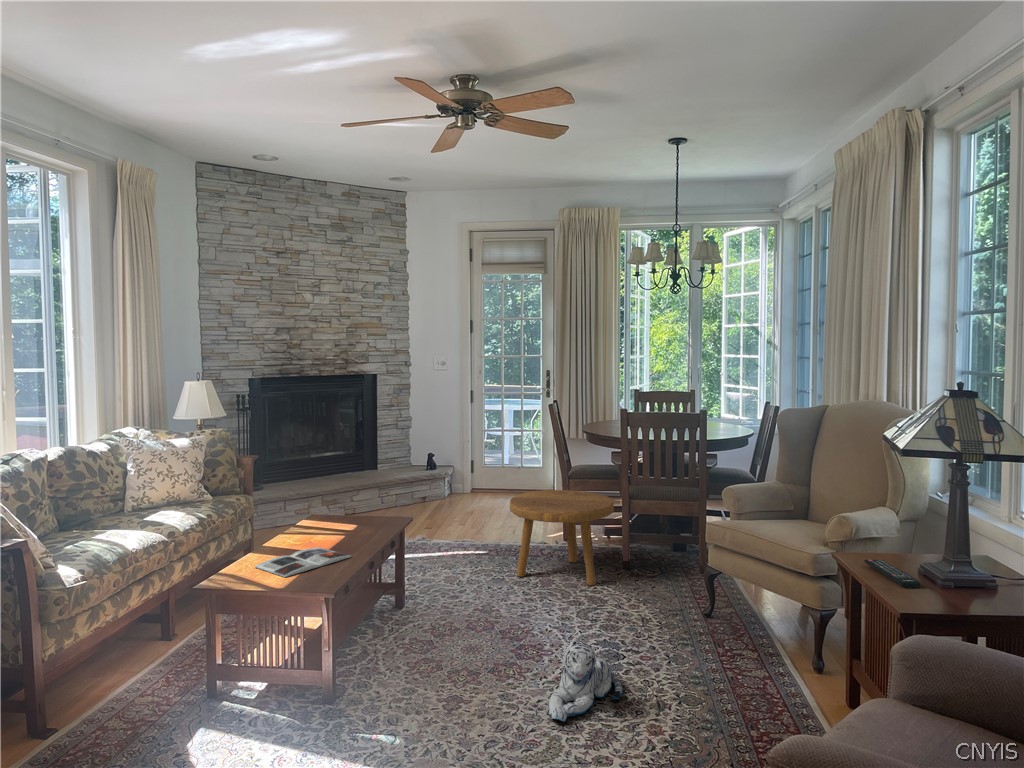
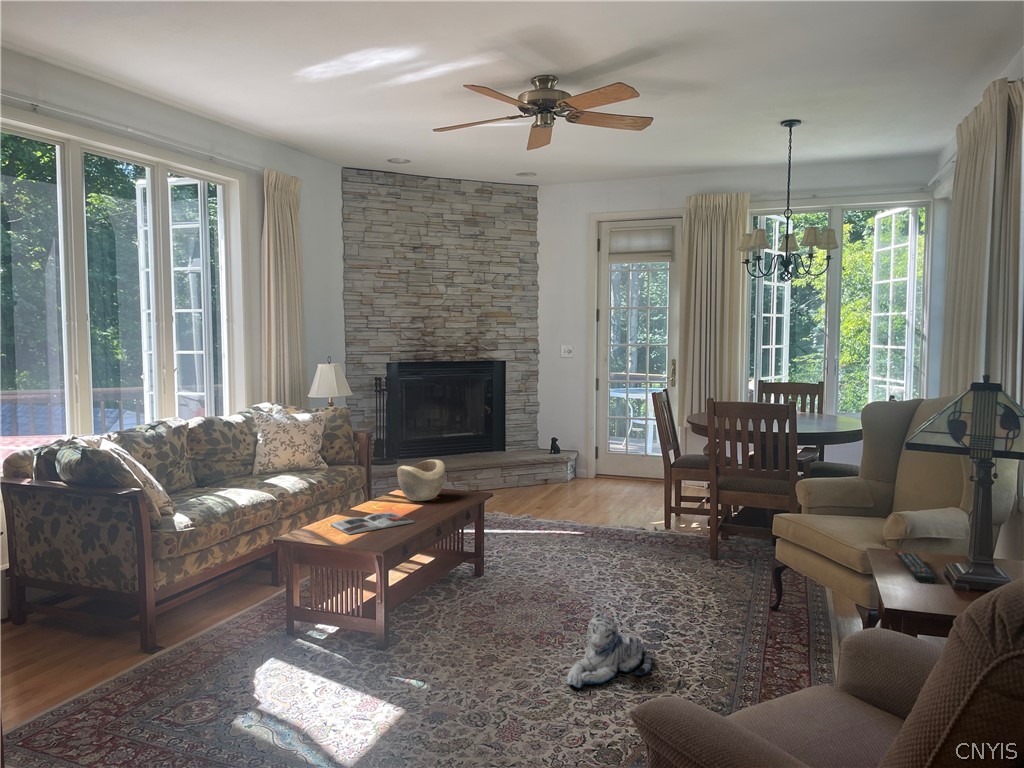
decorative bowl: none [314,485,367,532] -> present [397,460,445,501]
footstool: present [510,490,614,586] -> none [594,474,701,572]

